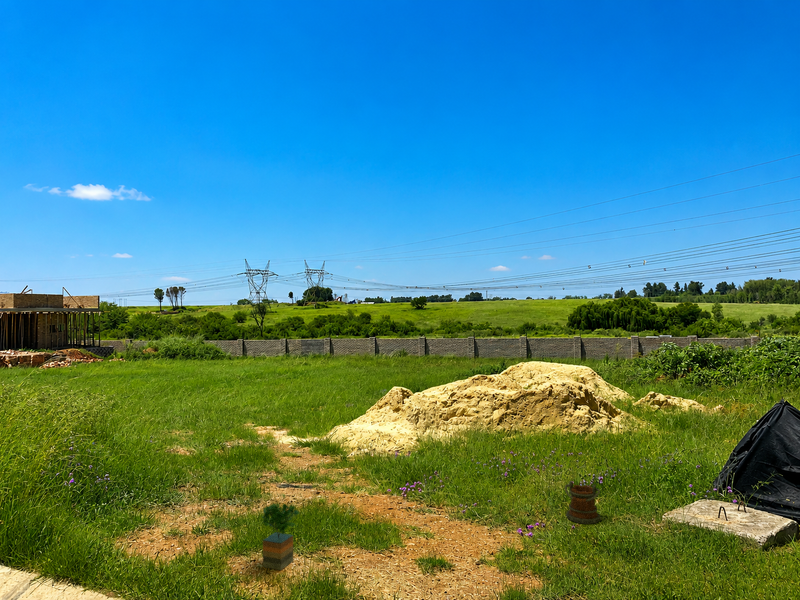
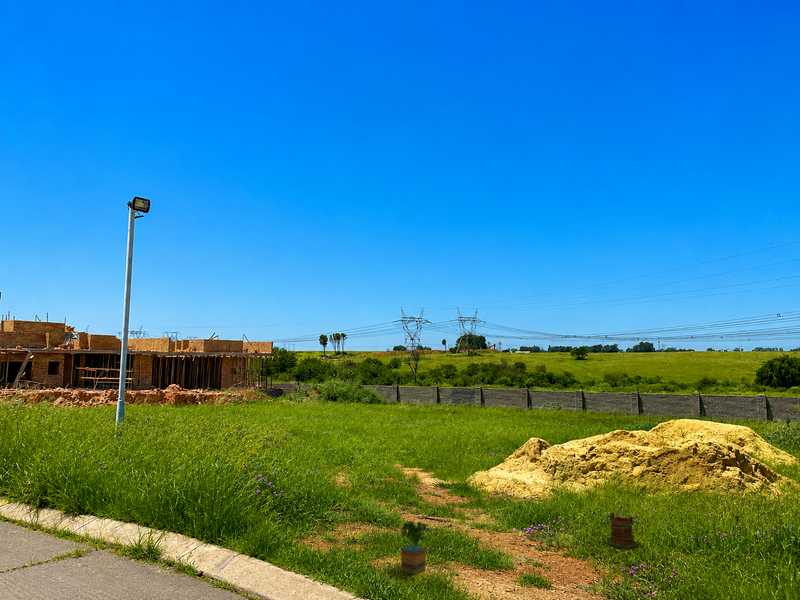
bucket: present [565,481,601,524] -> present [606,512,637,549]

